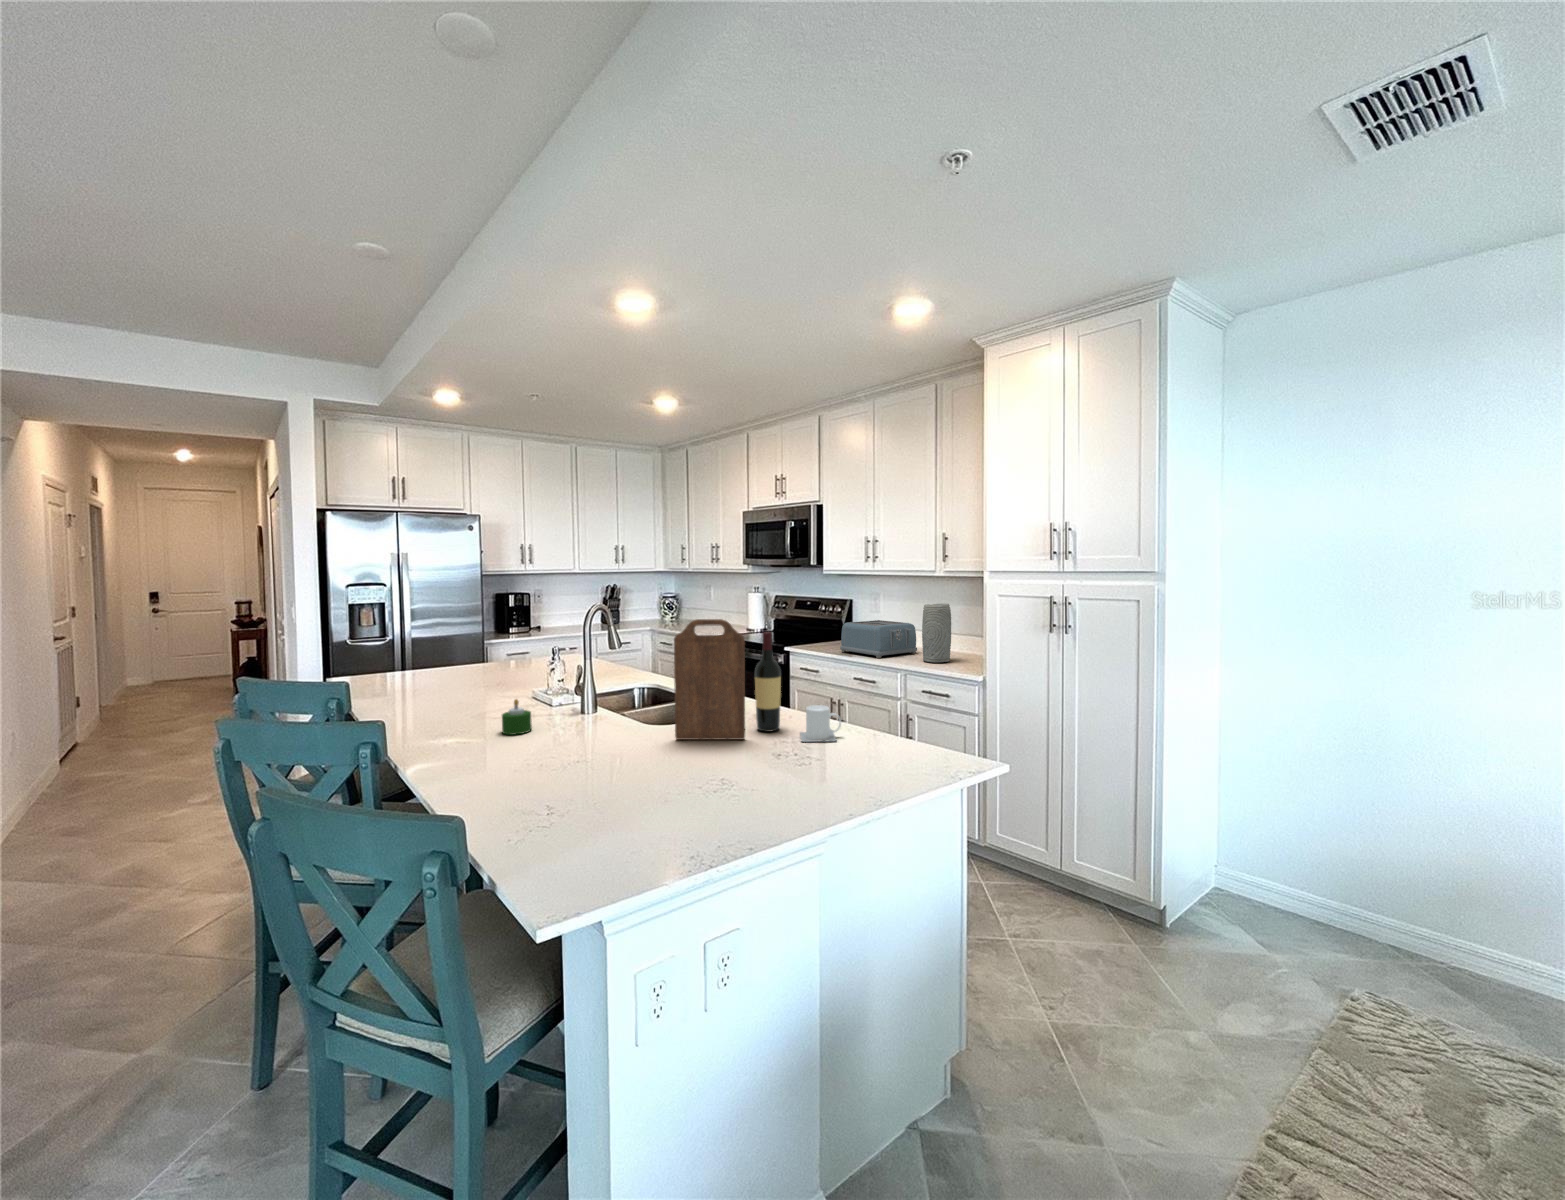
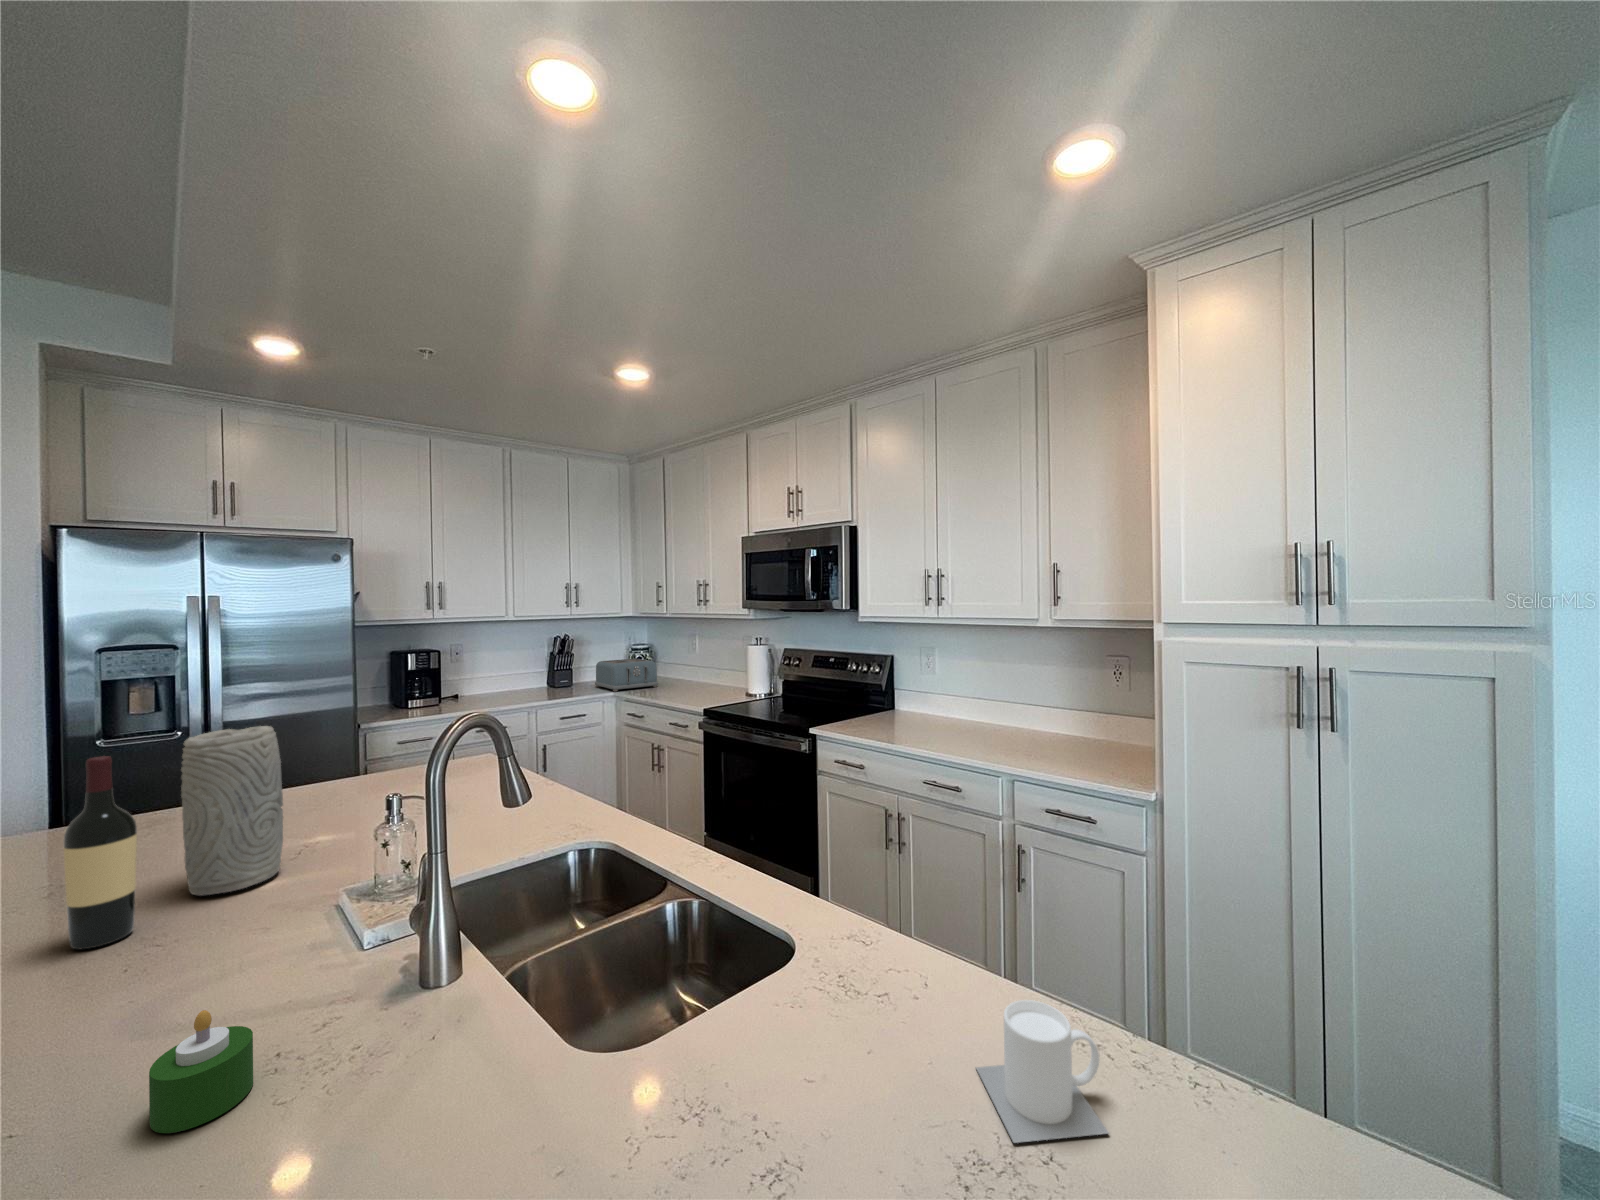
vase: present [922,603,951,662] -> present [181,726,283,896]
cutting board: present [674,619,745,740] -> none [644,791,848,1146]
toaster: present [840,620,917,658] -> present [595,659,658,692]
wine bottle: present [755,632,781,732] -> present [64,756,137,949]

